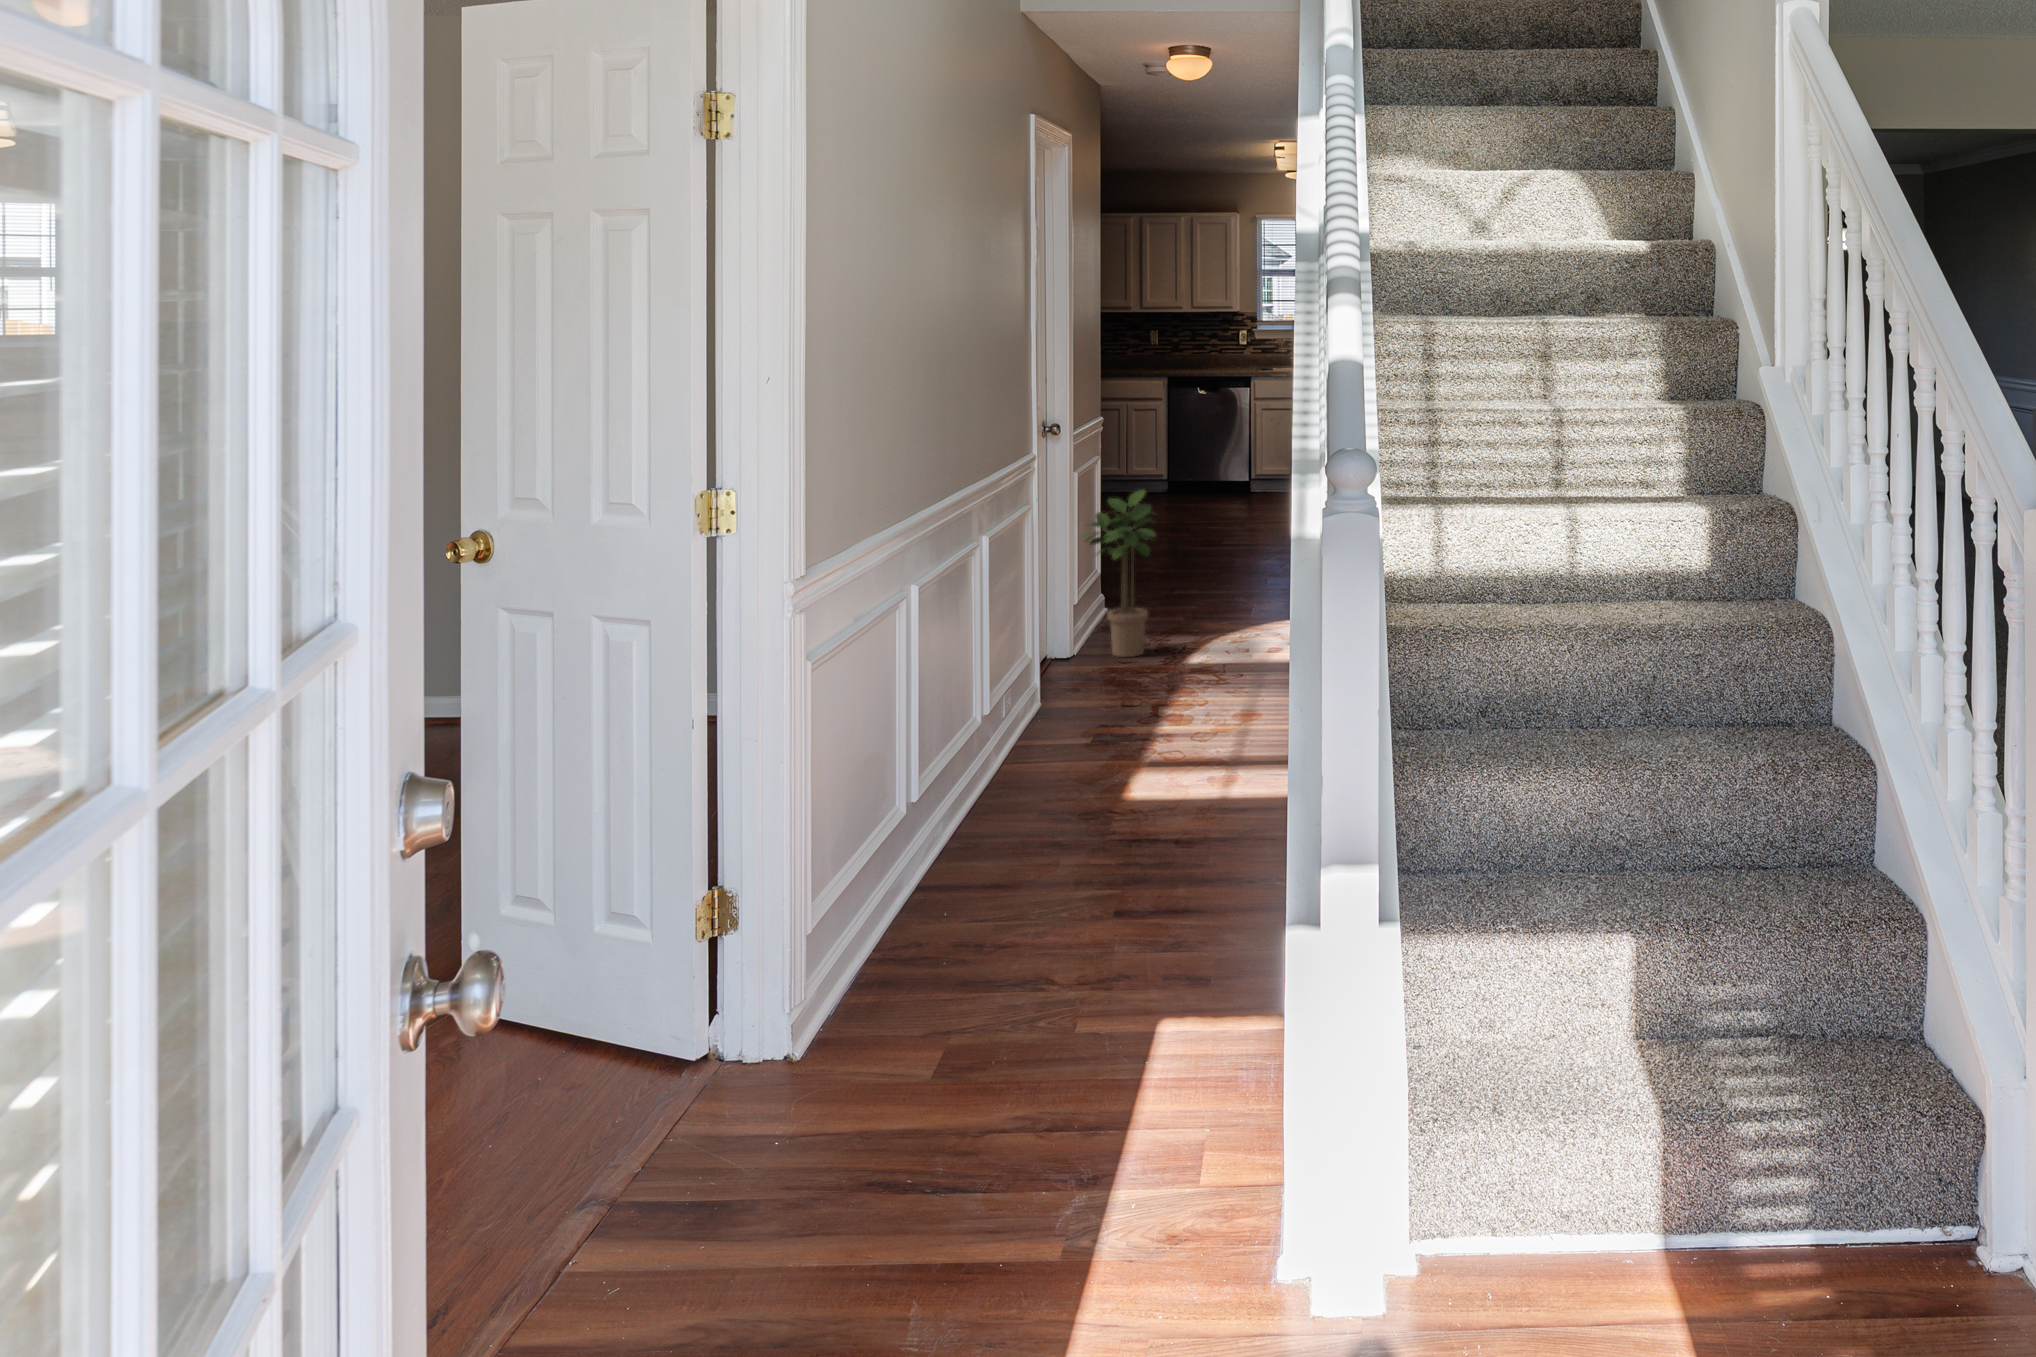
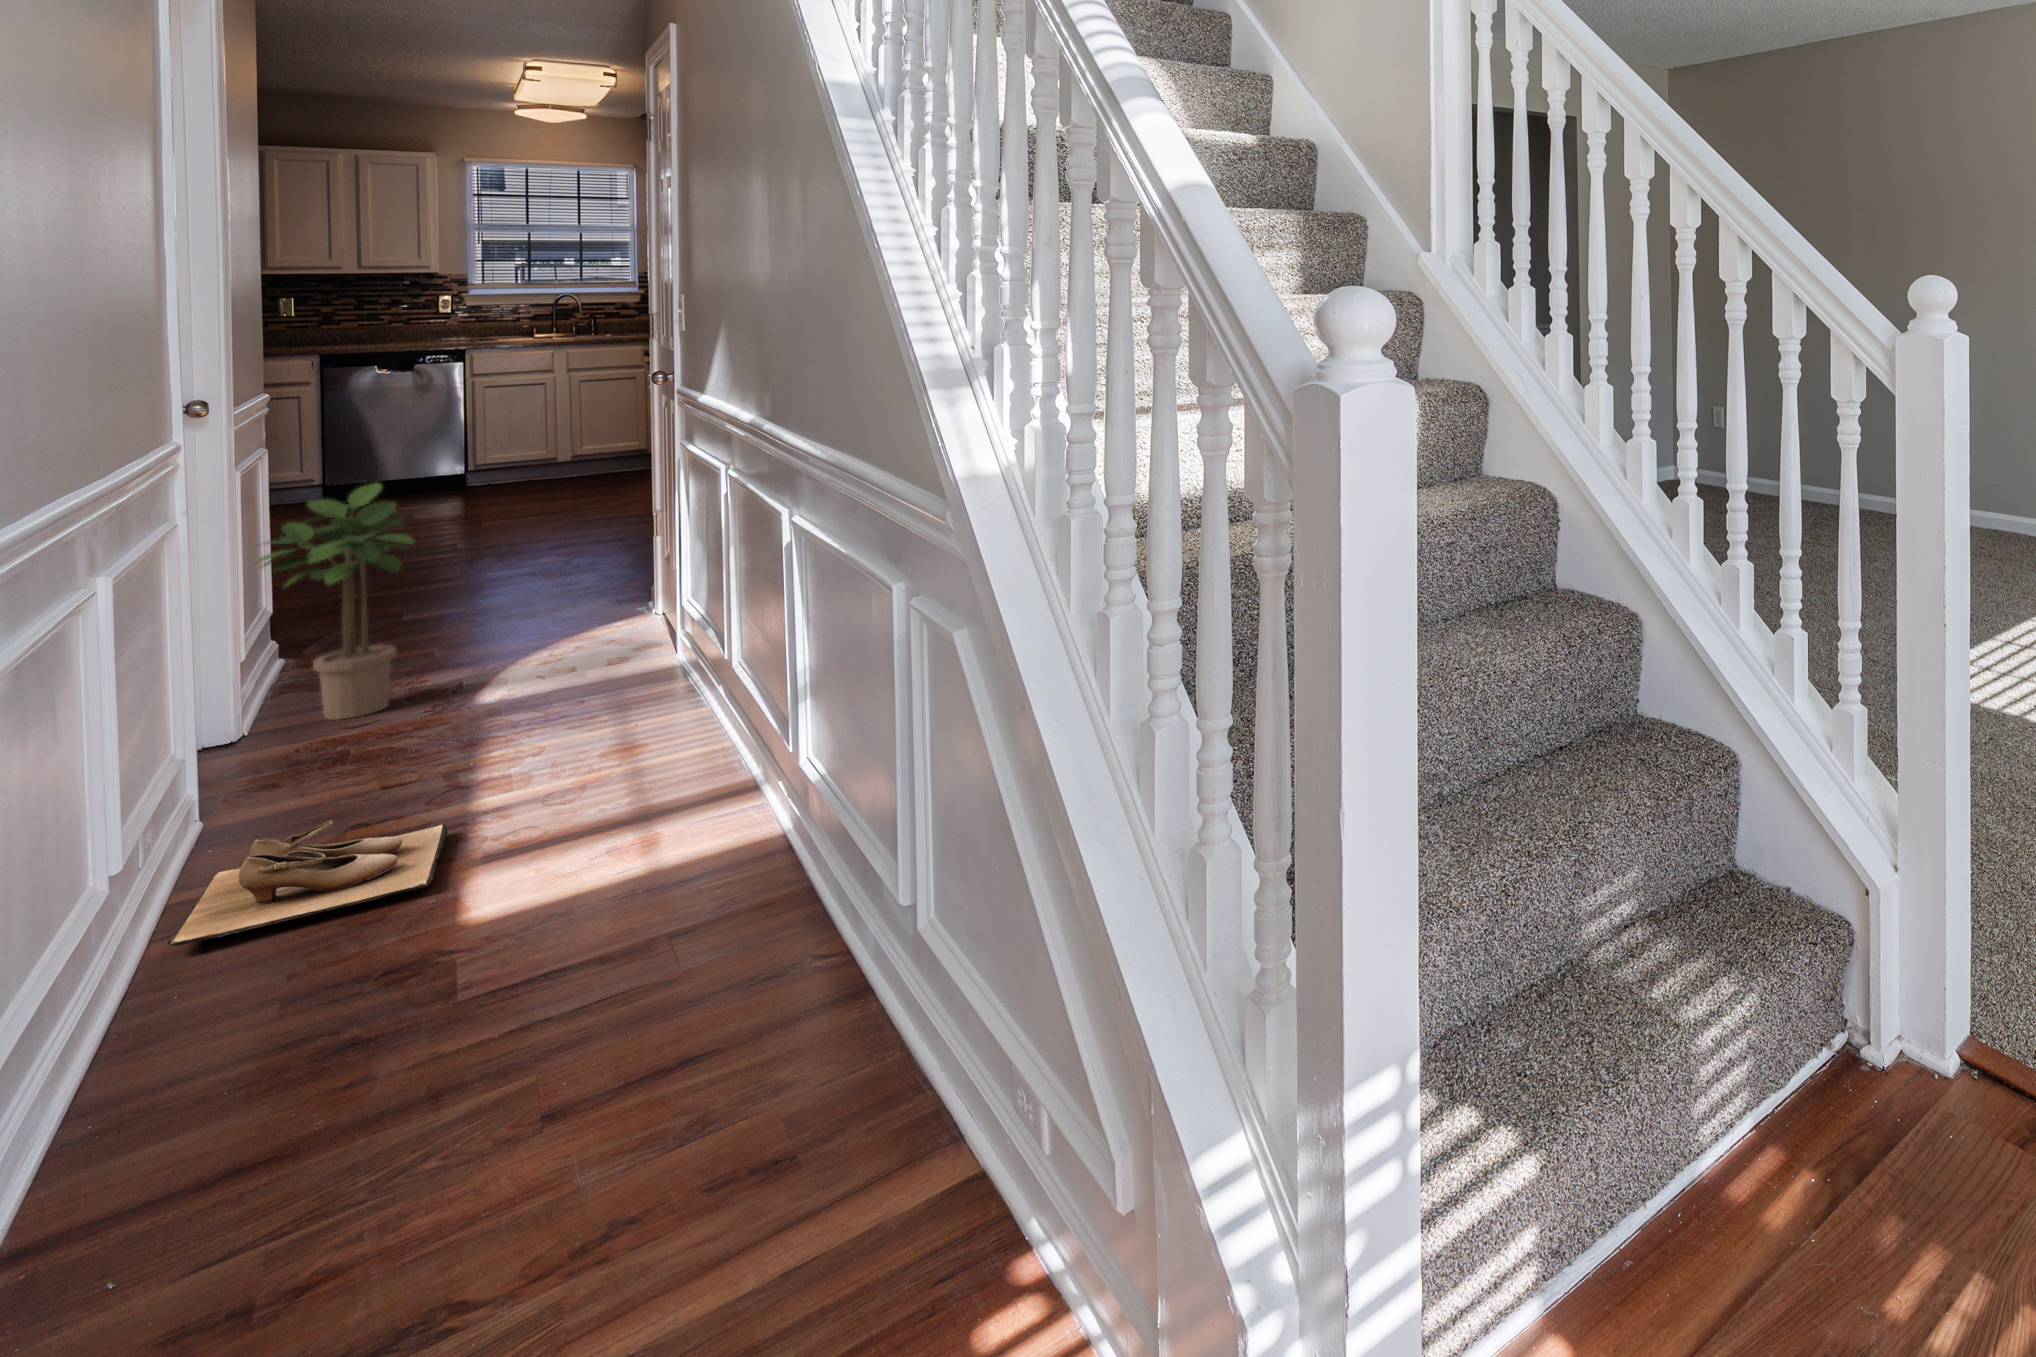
shoe: none [1006,716,1138,772] -> present [167,820,448,946]

